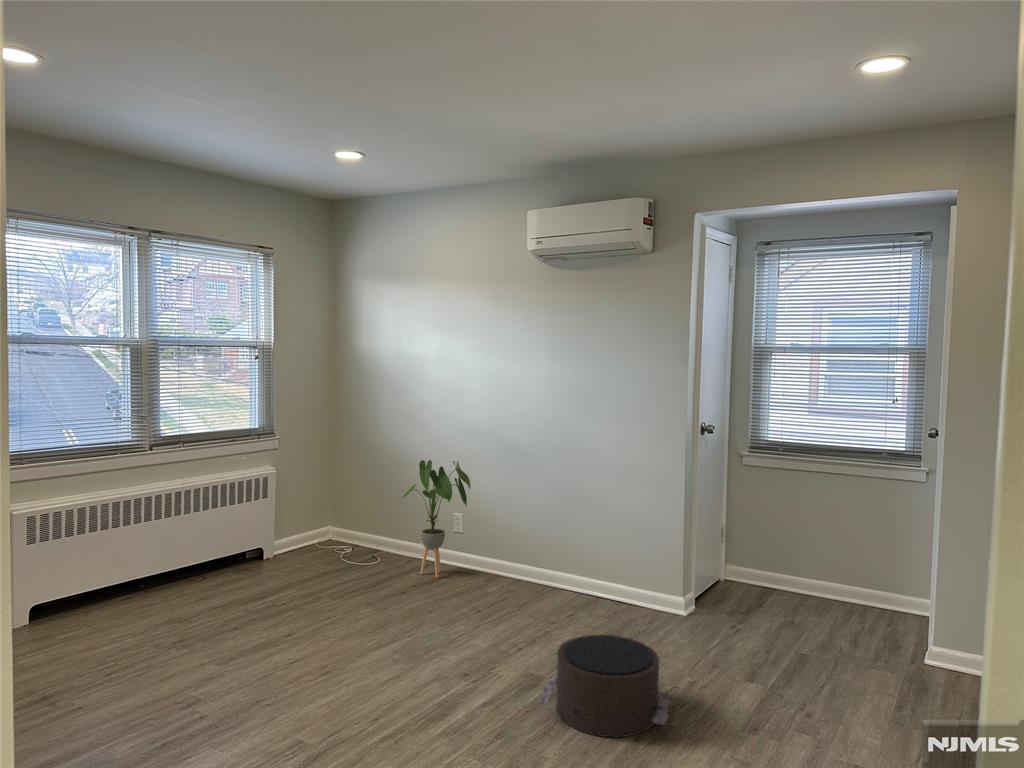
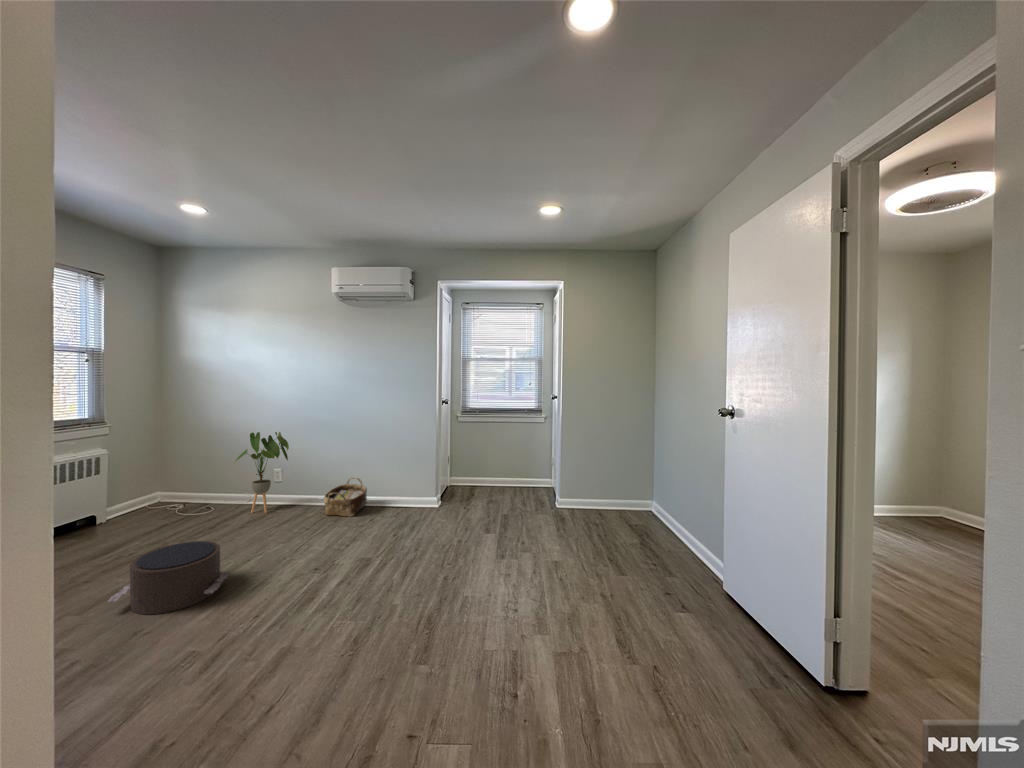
woven basket: none [507,543,573,606] -> present [324,477,367,517]
pouf: present [538,635,670,737] -> present [108,541,230,614]

